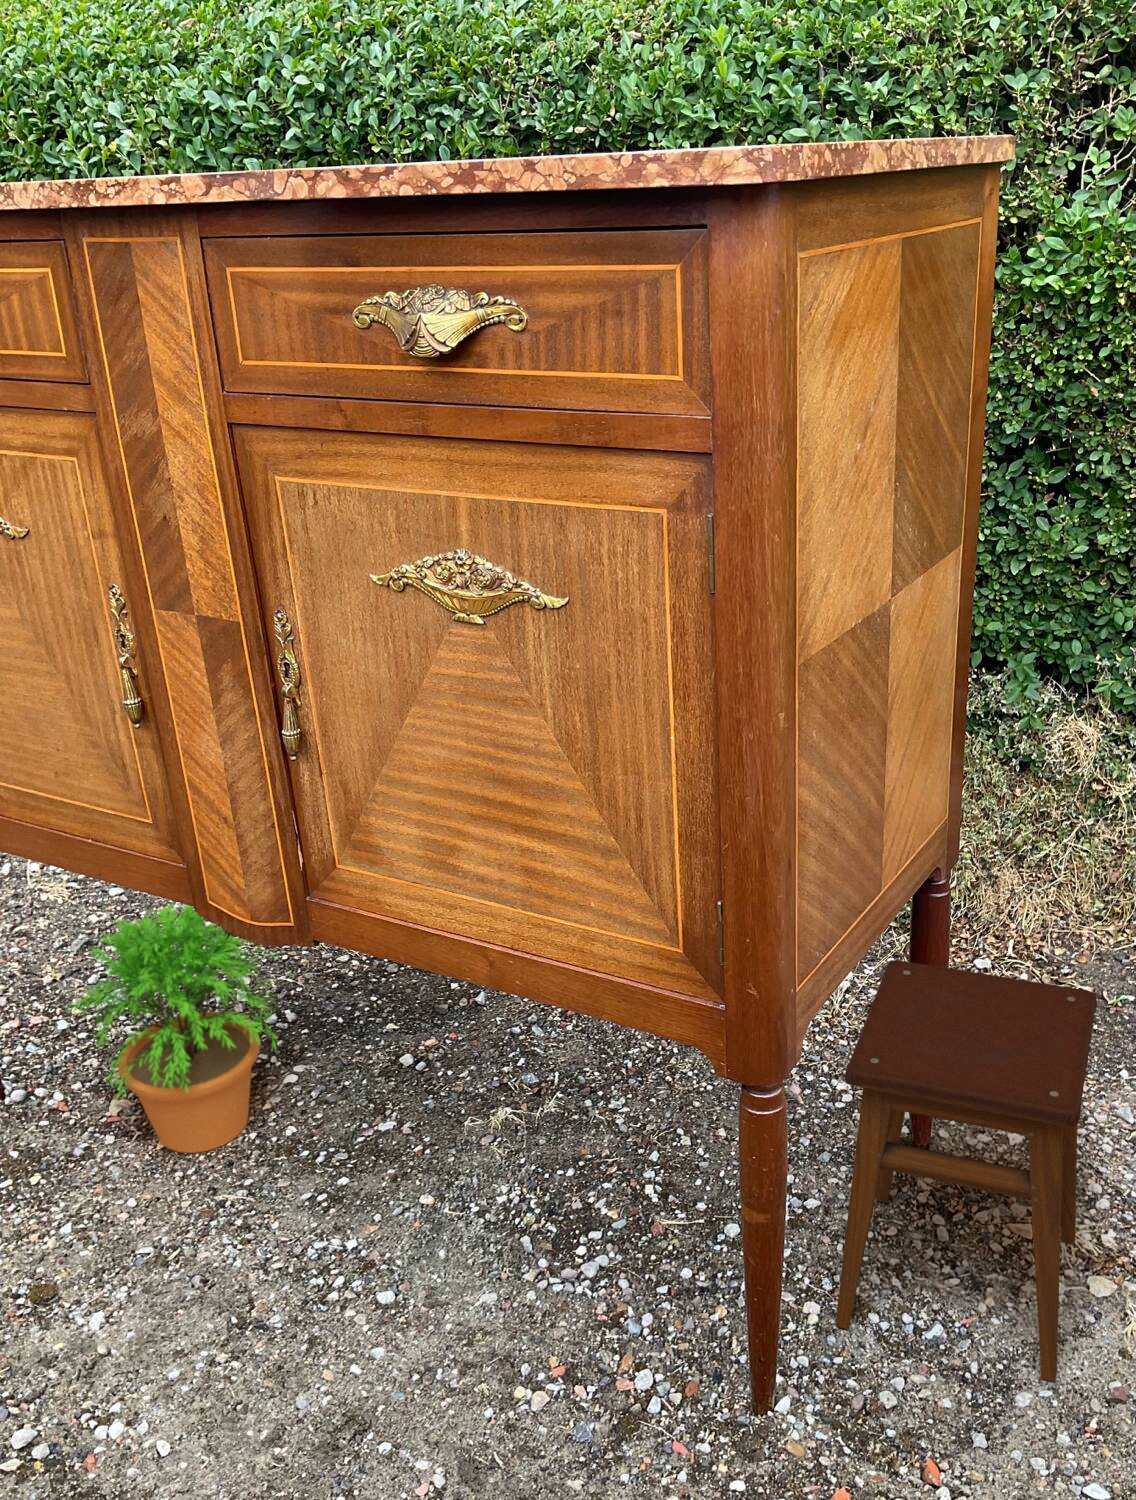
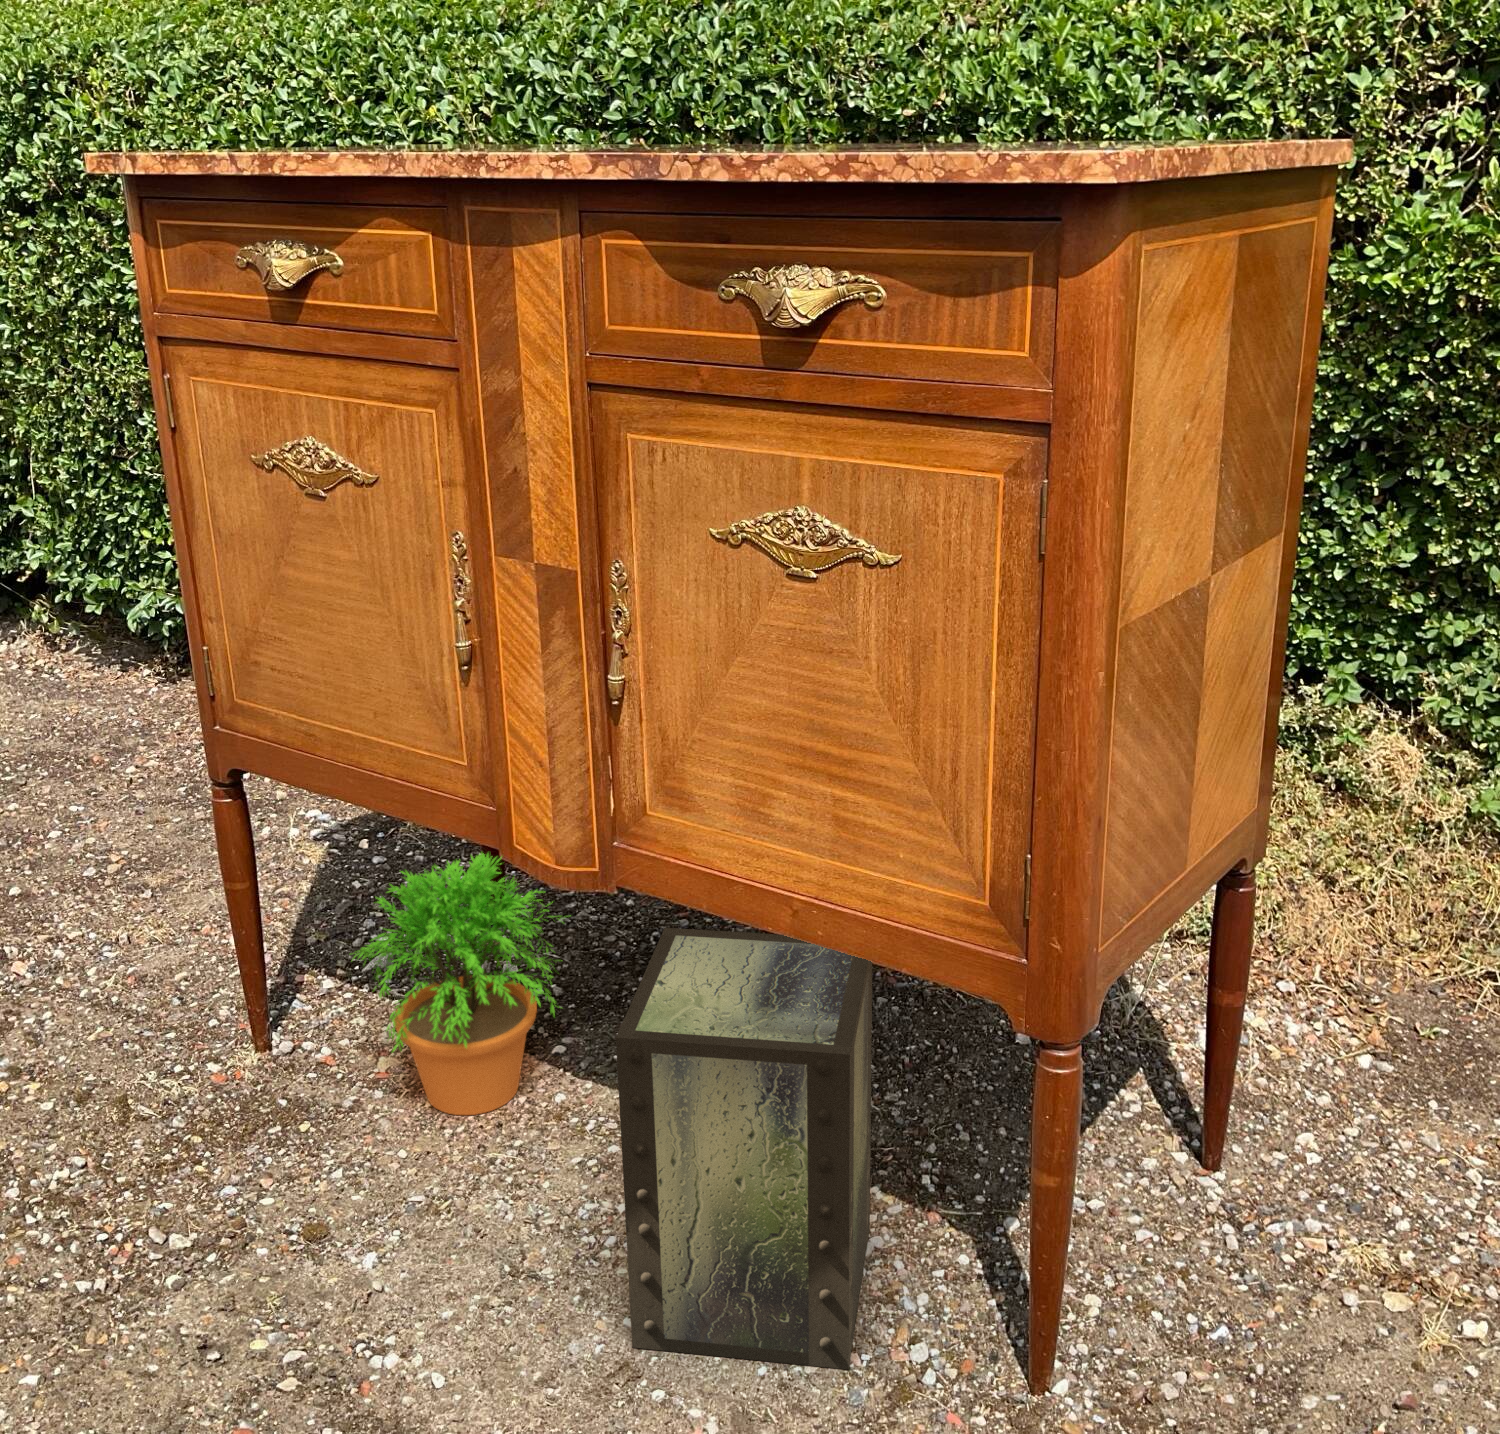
stool: present [835,960,1097,1382] -> none [1116,950,1401,1384]
storage box: none [315,974,593,1404] -> present [616,928,872,1369]

